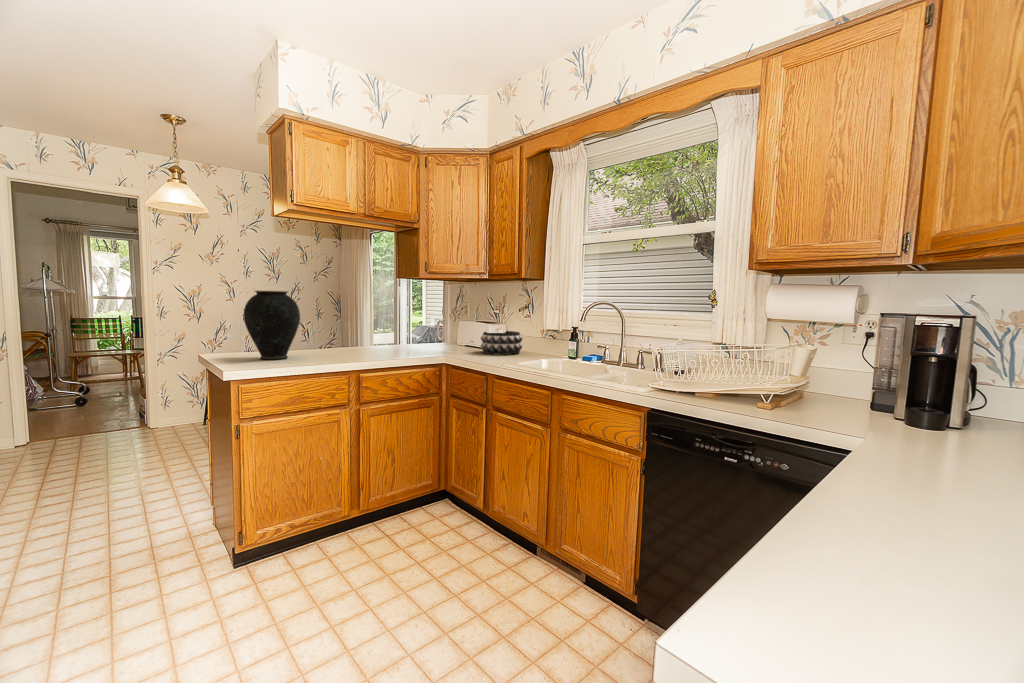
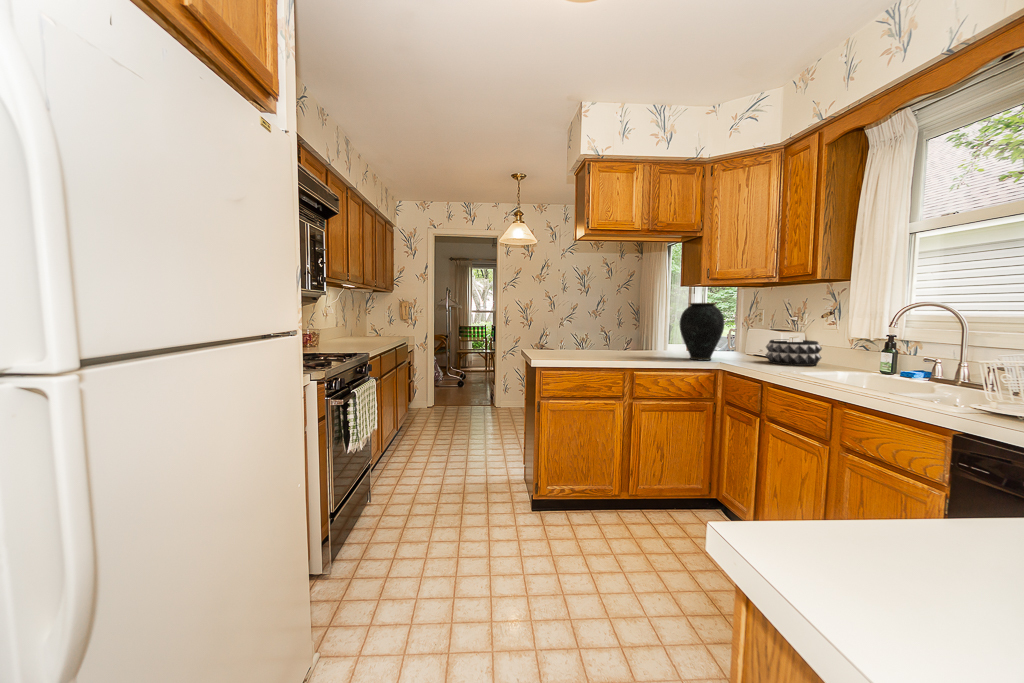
vase: present [244,291,300,360] -> present [680,303,724,361]

